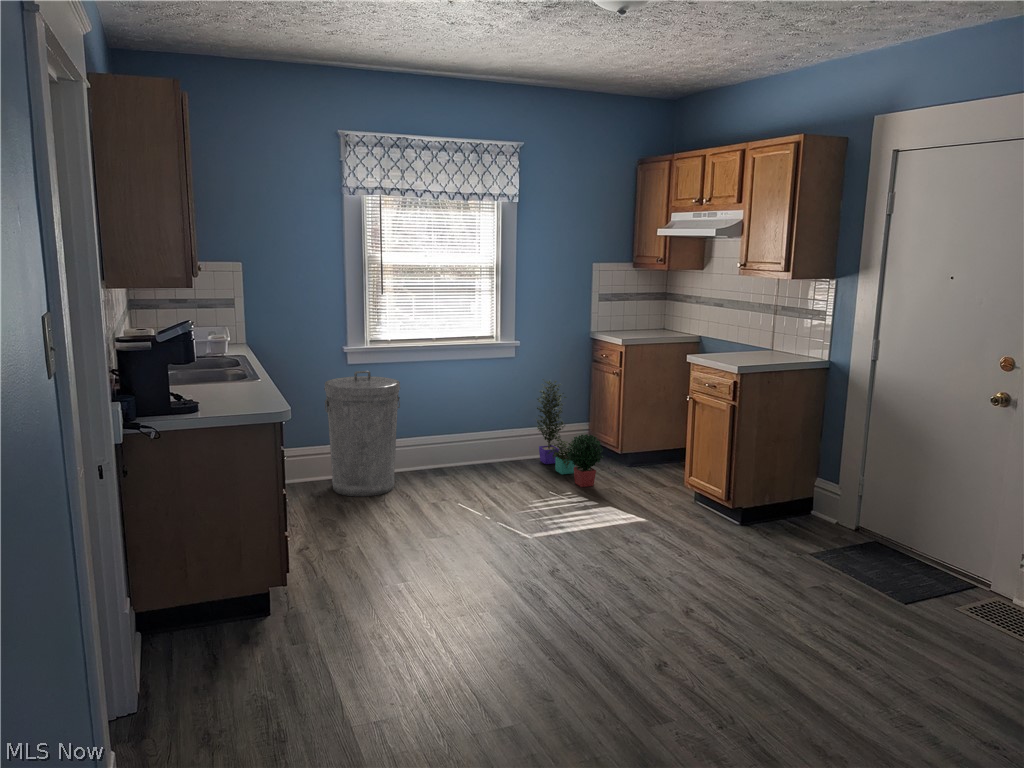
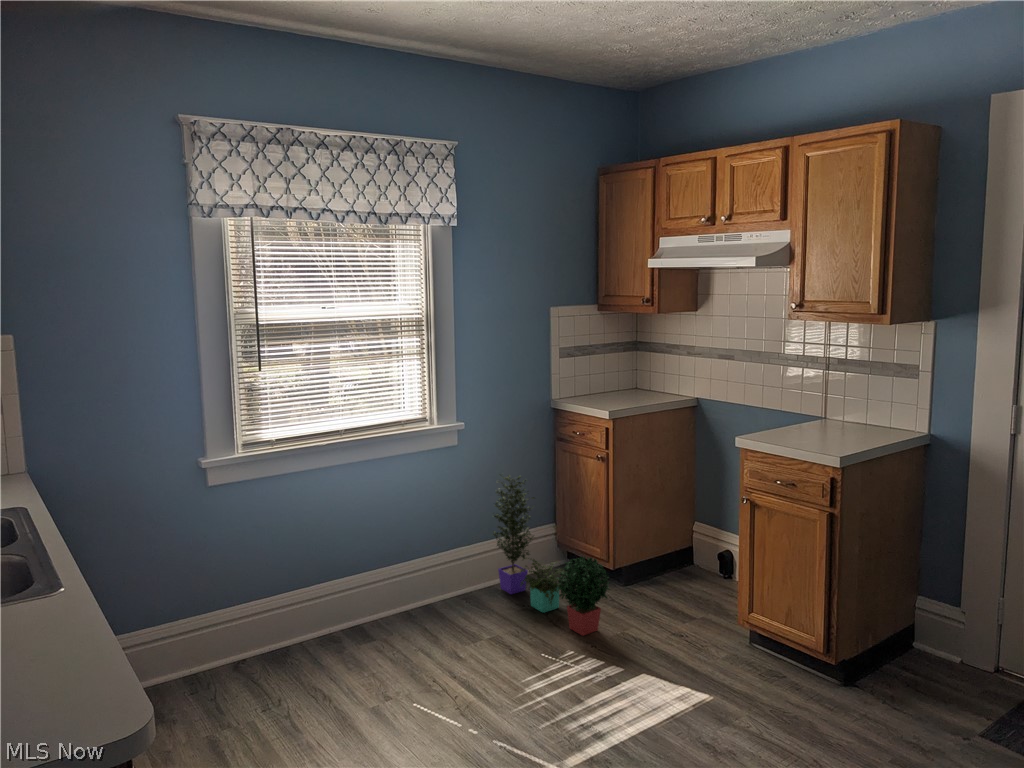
trash can: present [324,371,400,497] -> none [175,498,305,713]

